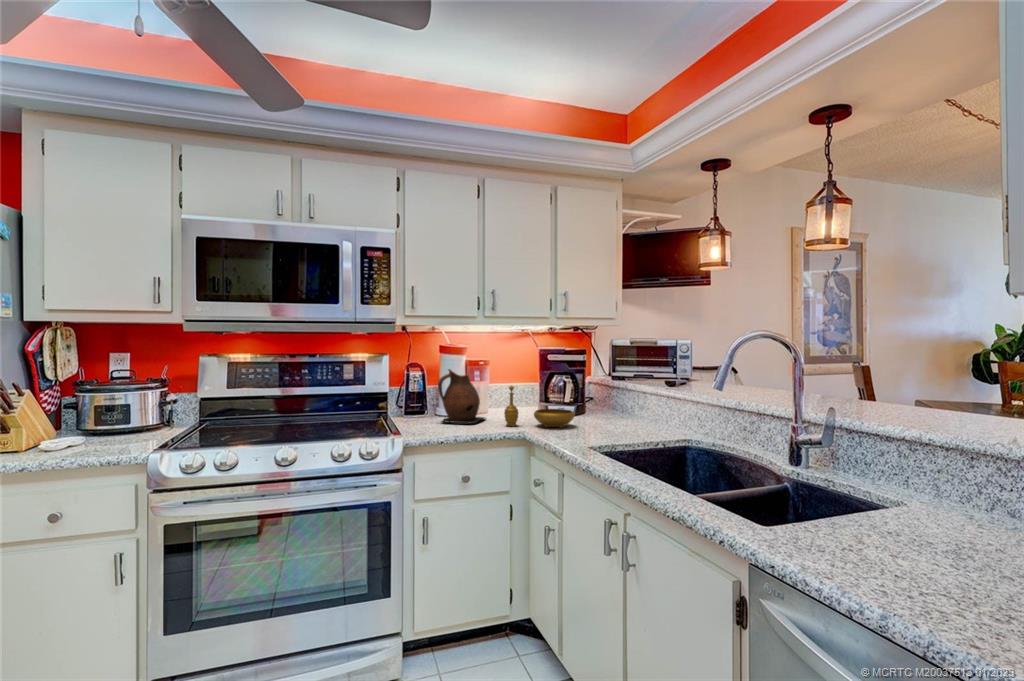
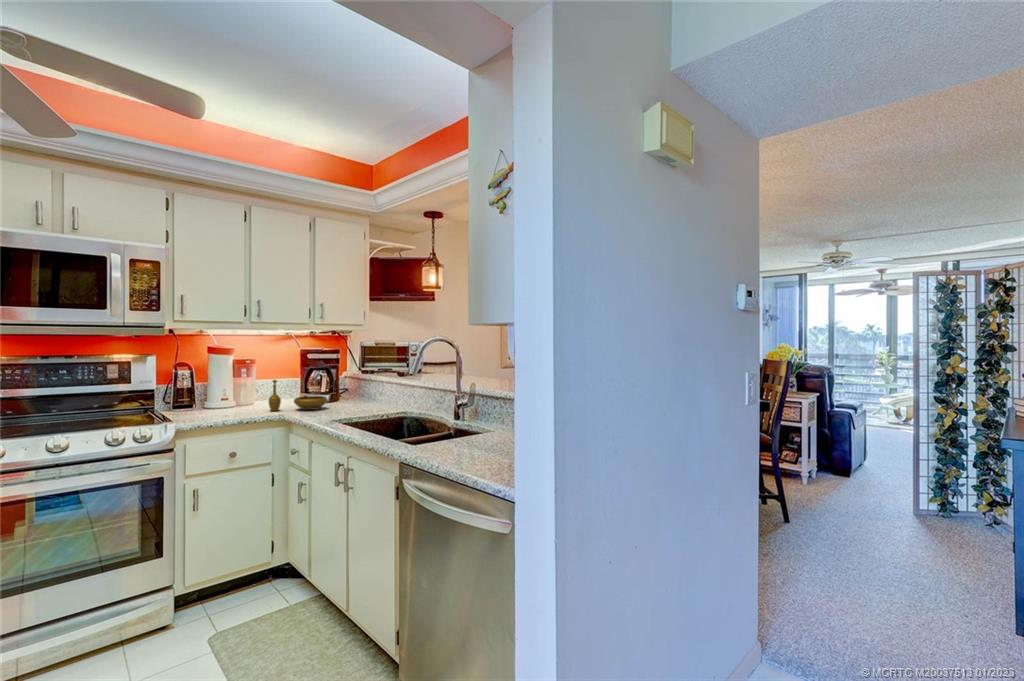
ceramic pitcher: present [438,369,486,424] -> none [207,368,253,412]

